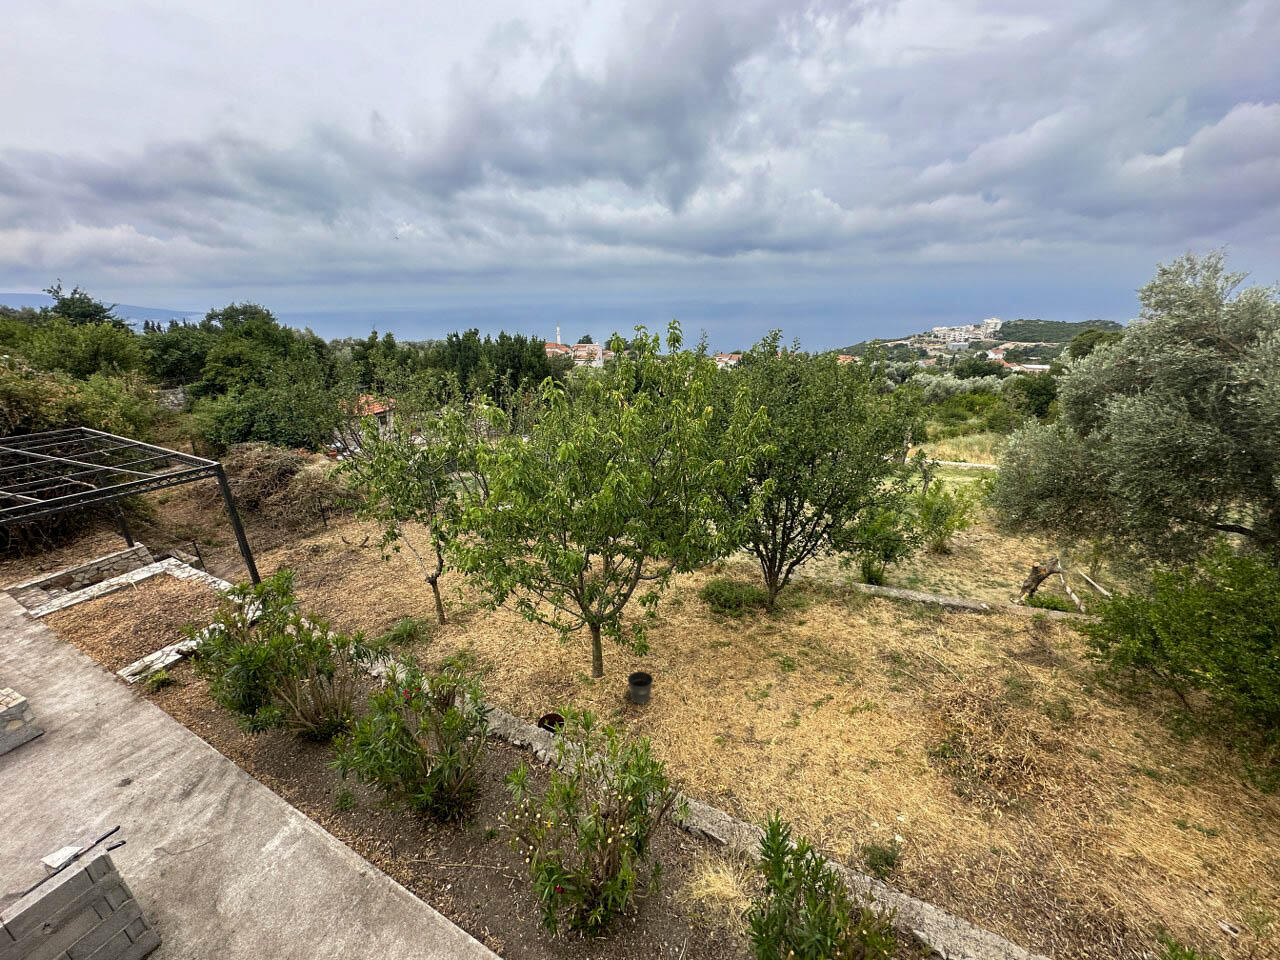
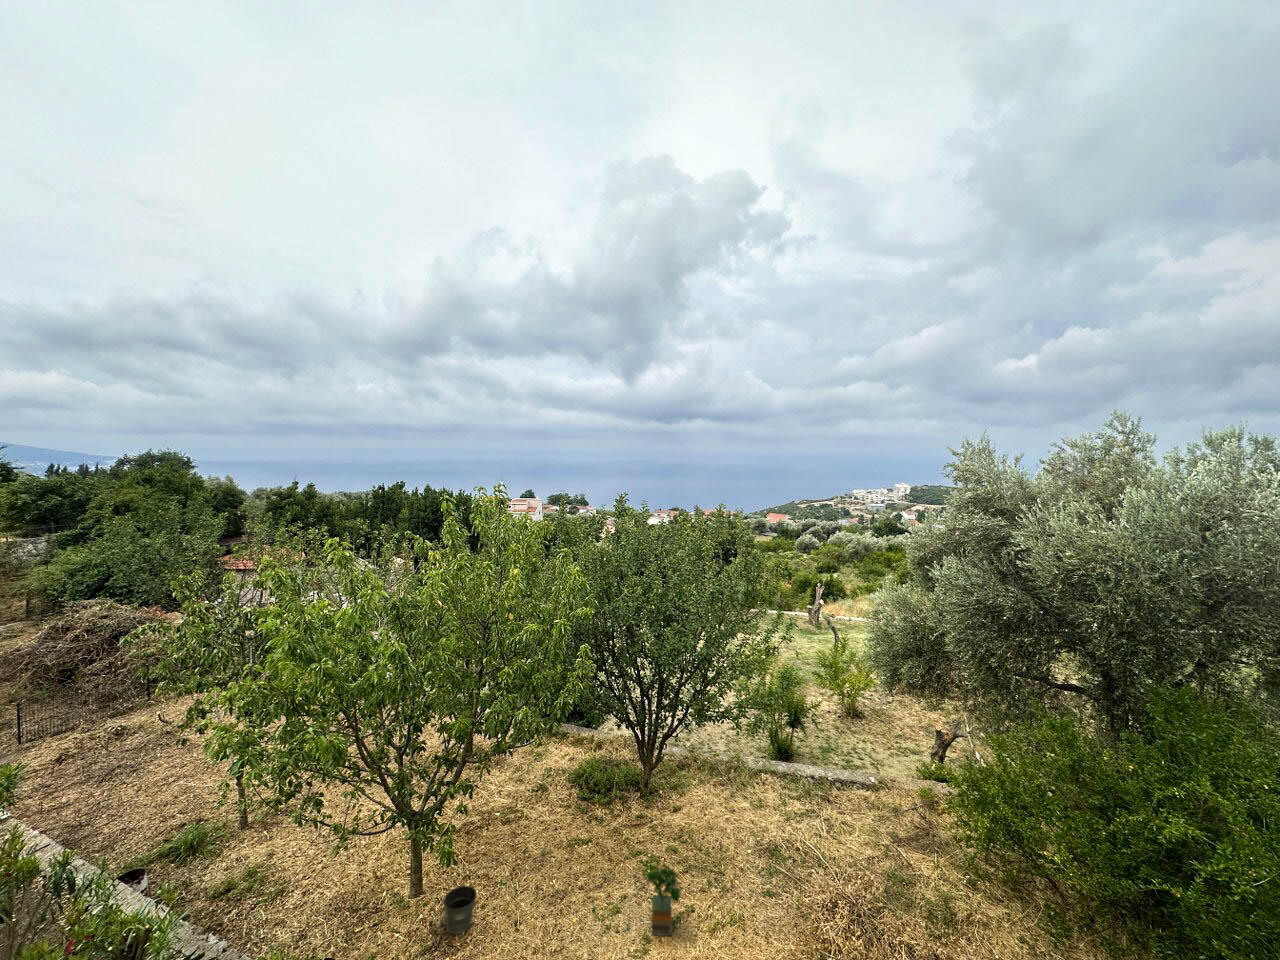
potted tree: none [797,666,831,715] -> present [646,868,681,936]

